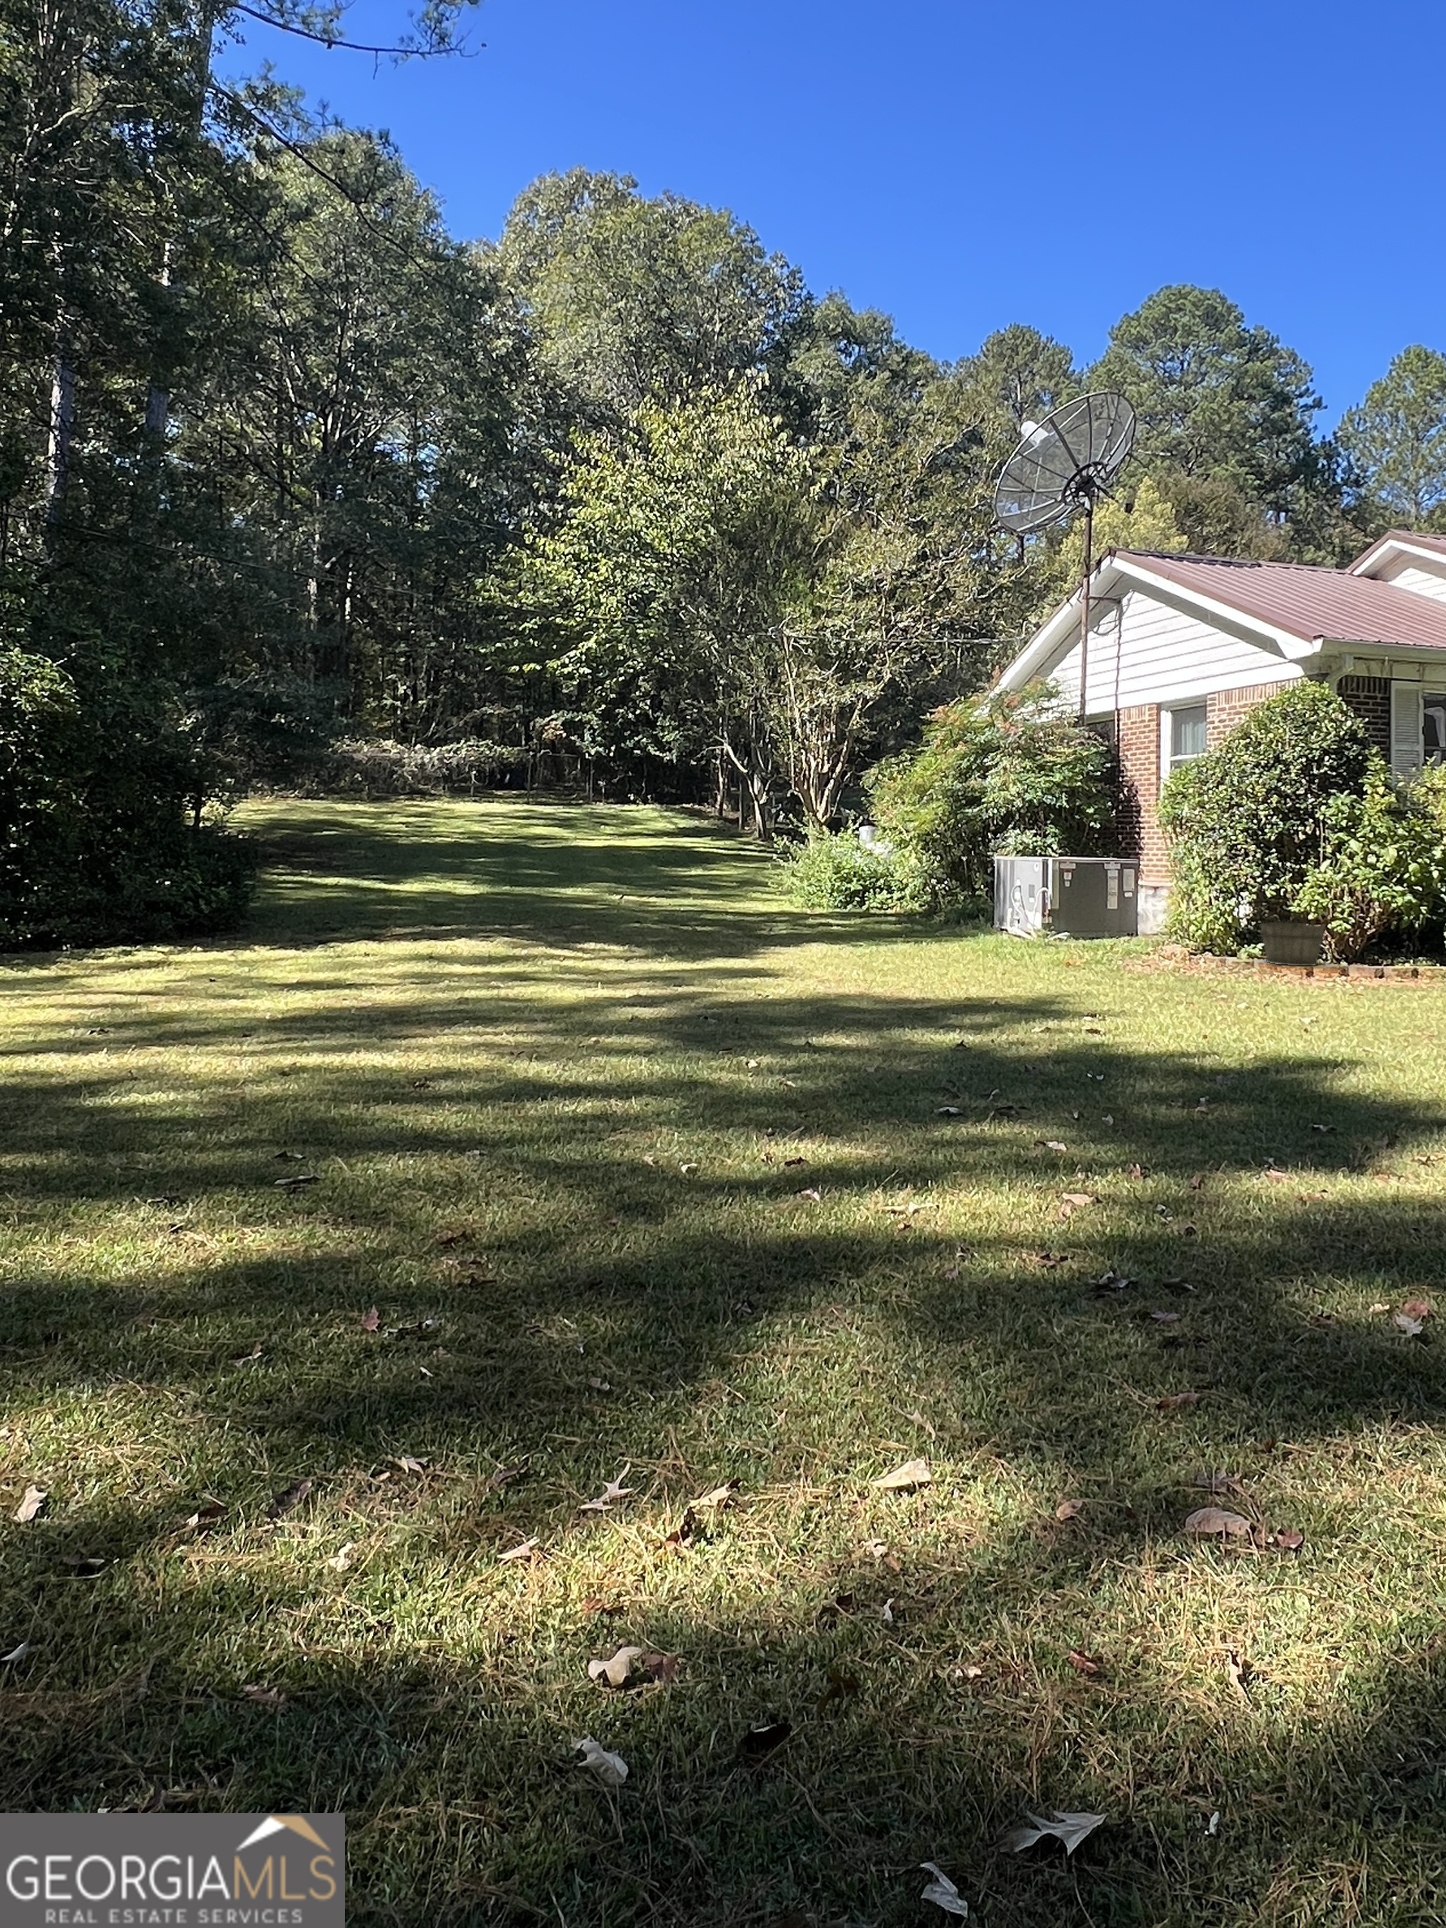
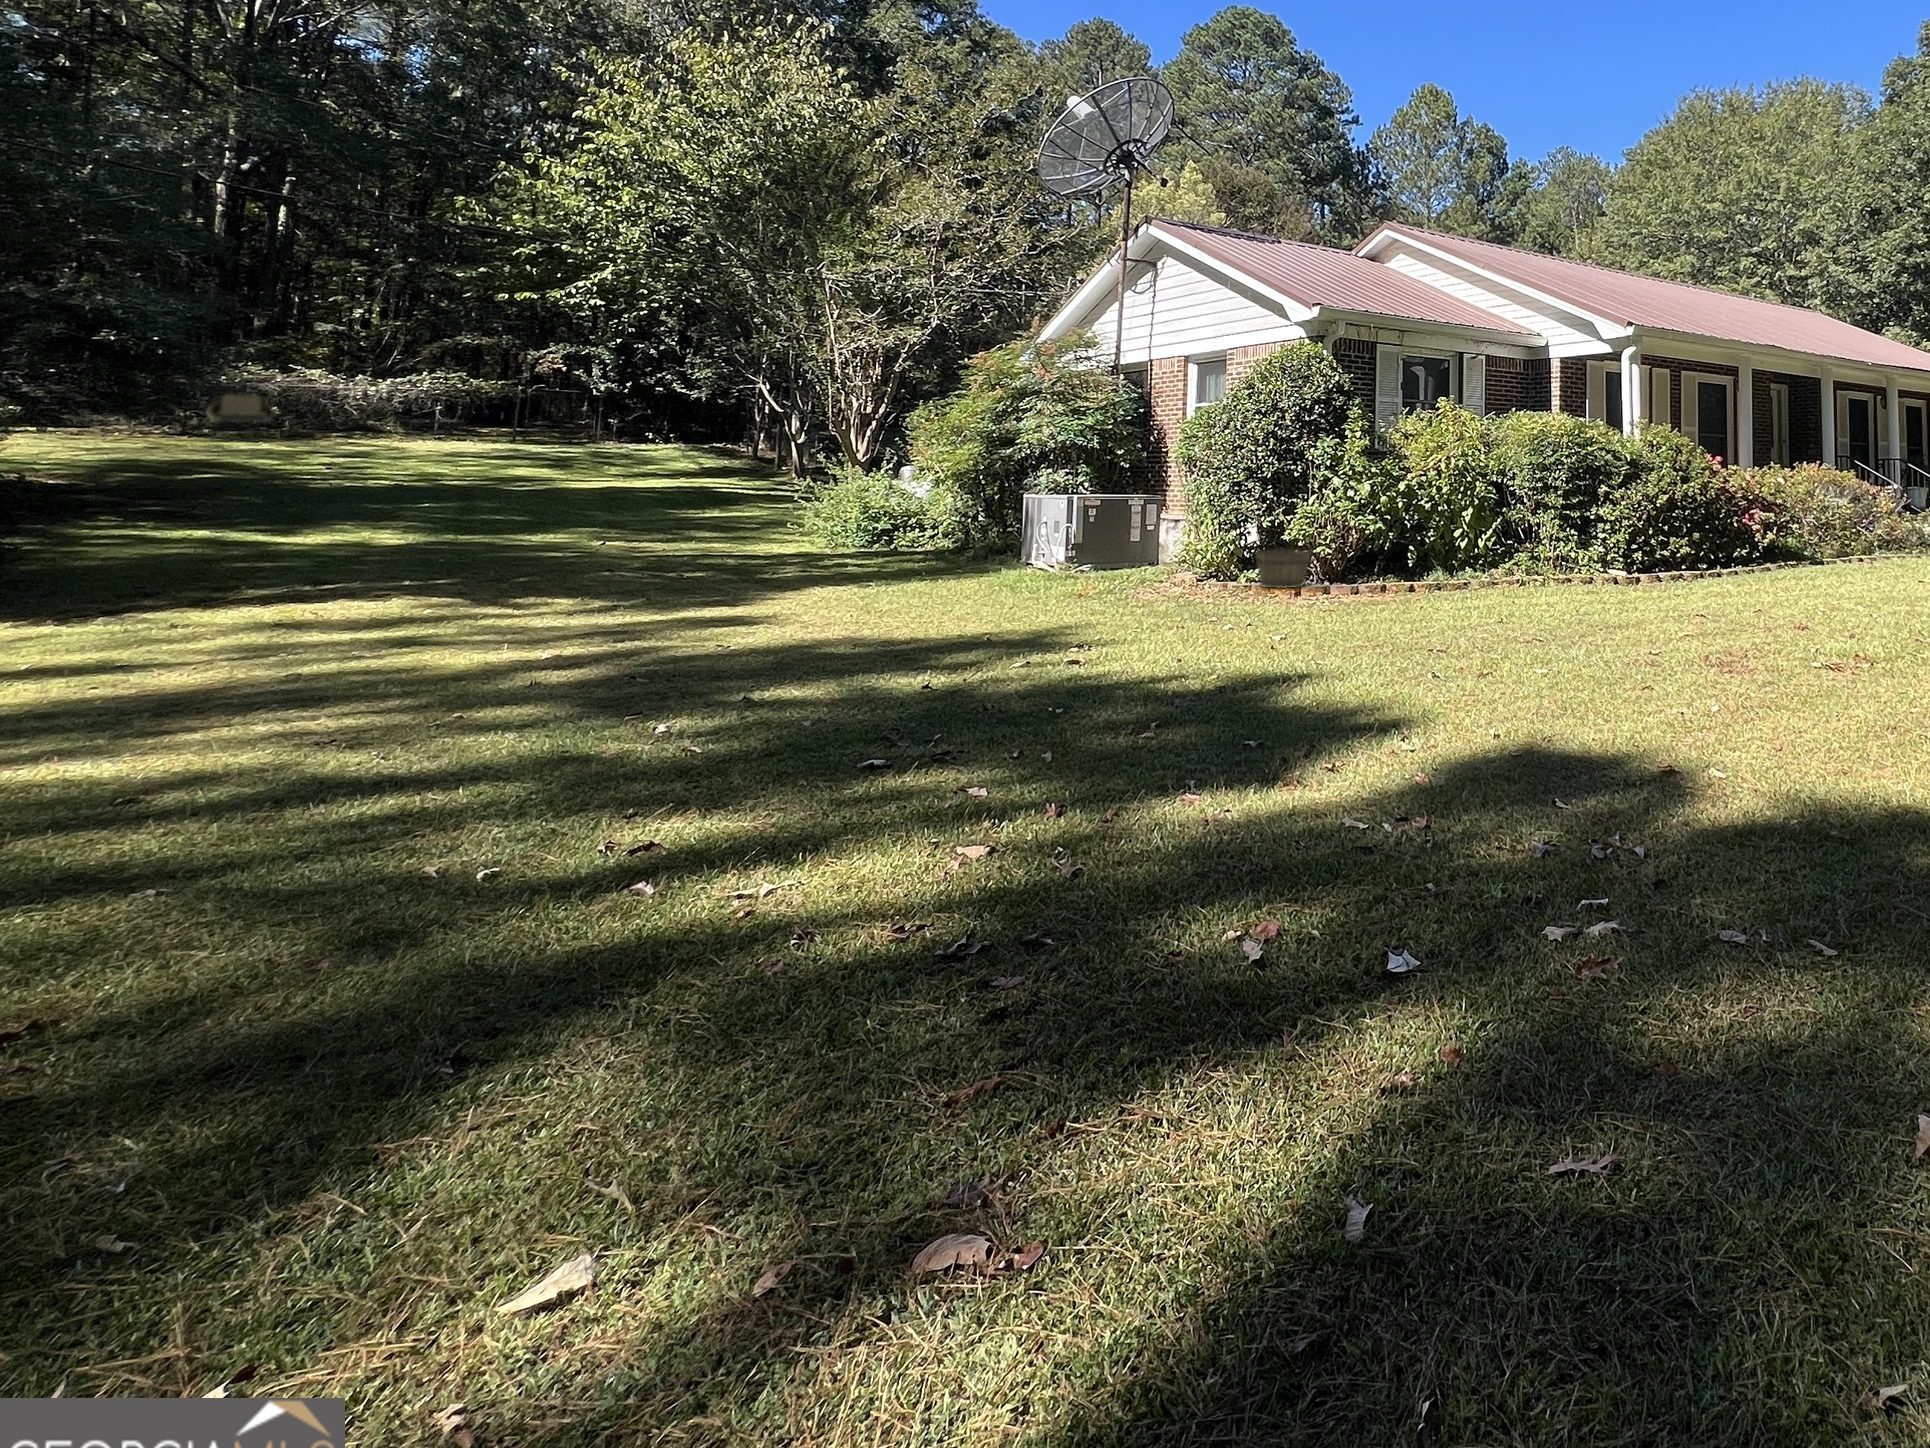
lounge chair: none [356,763,394,800] -> present [207,394,276,440]

